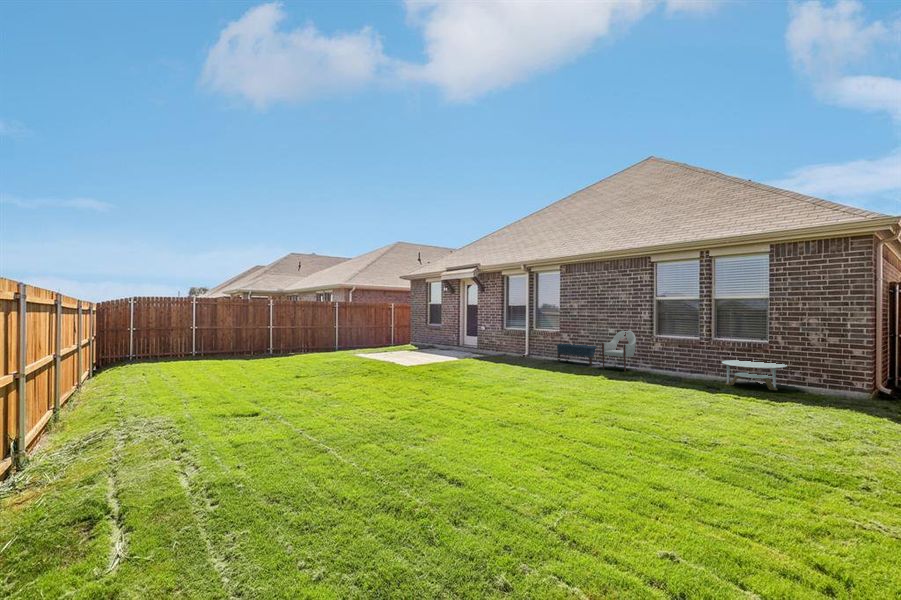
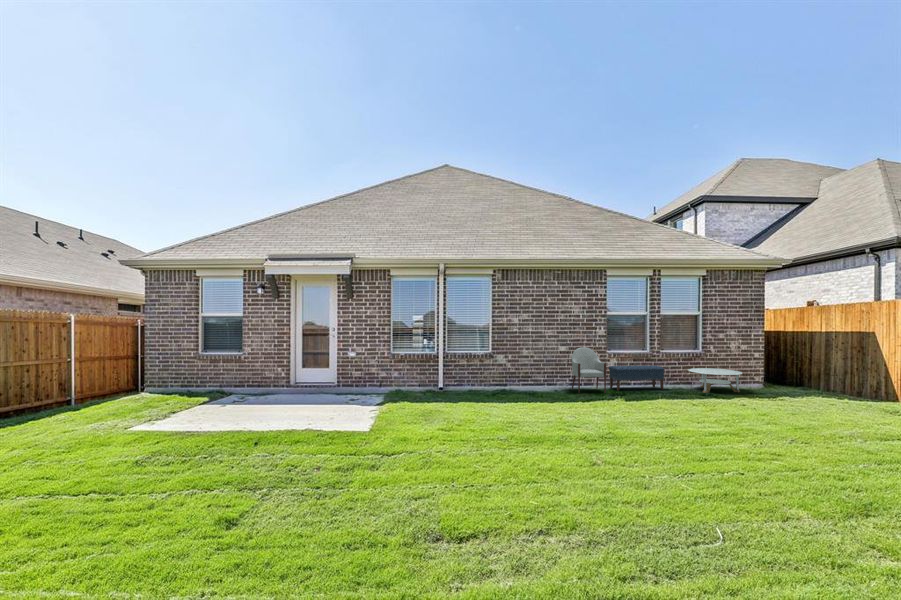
bench: present [557,343,600,366] -> present [609,365,664,391]

